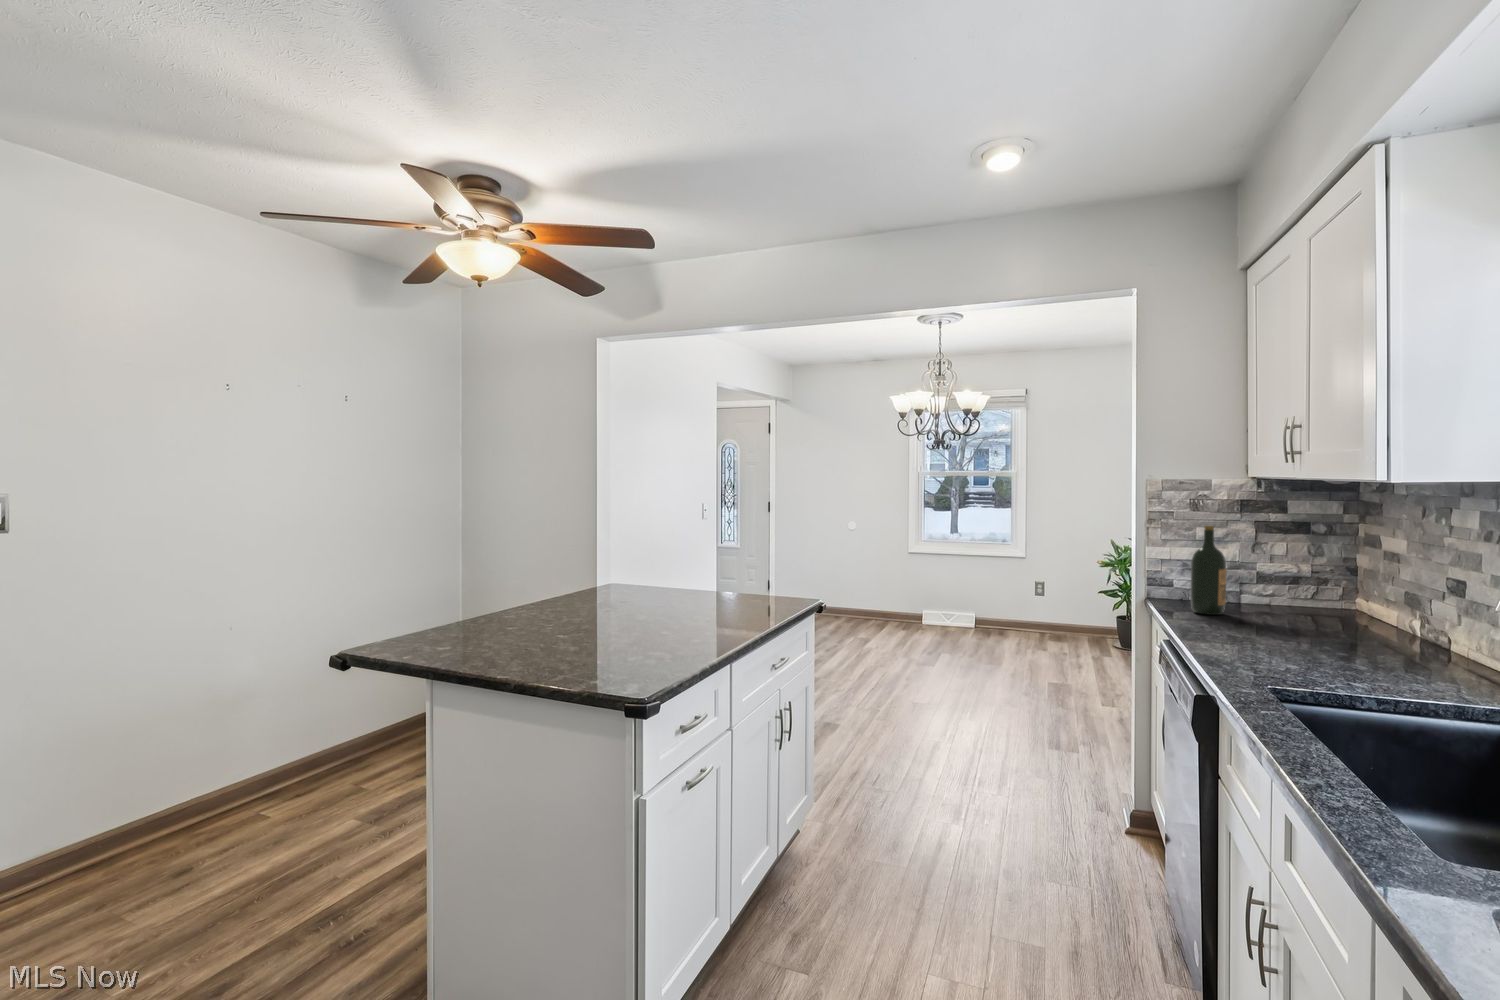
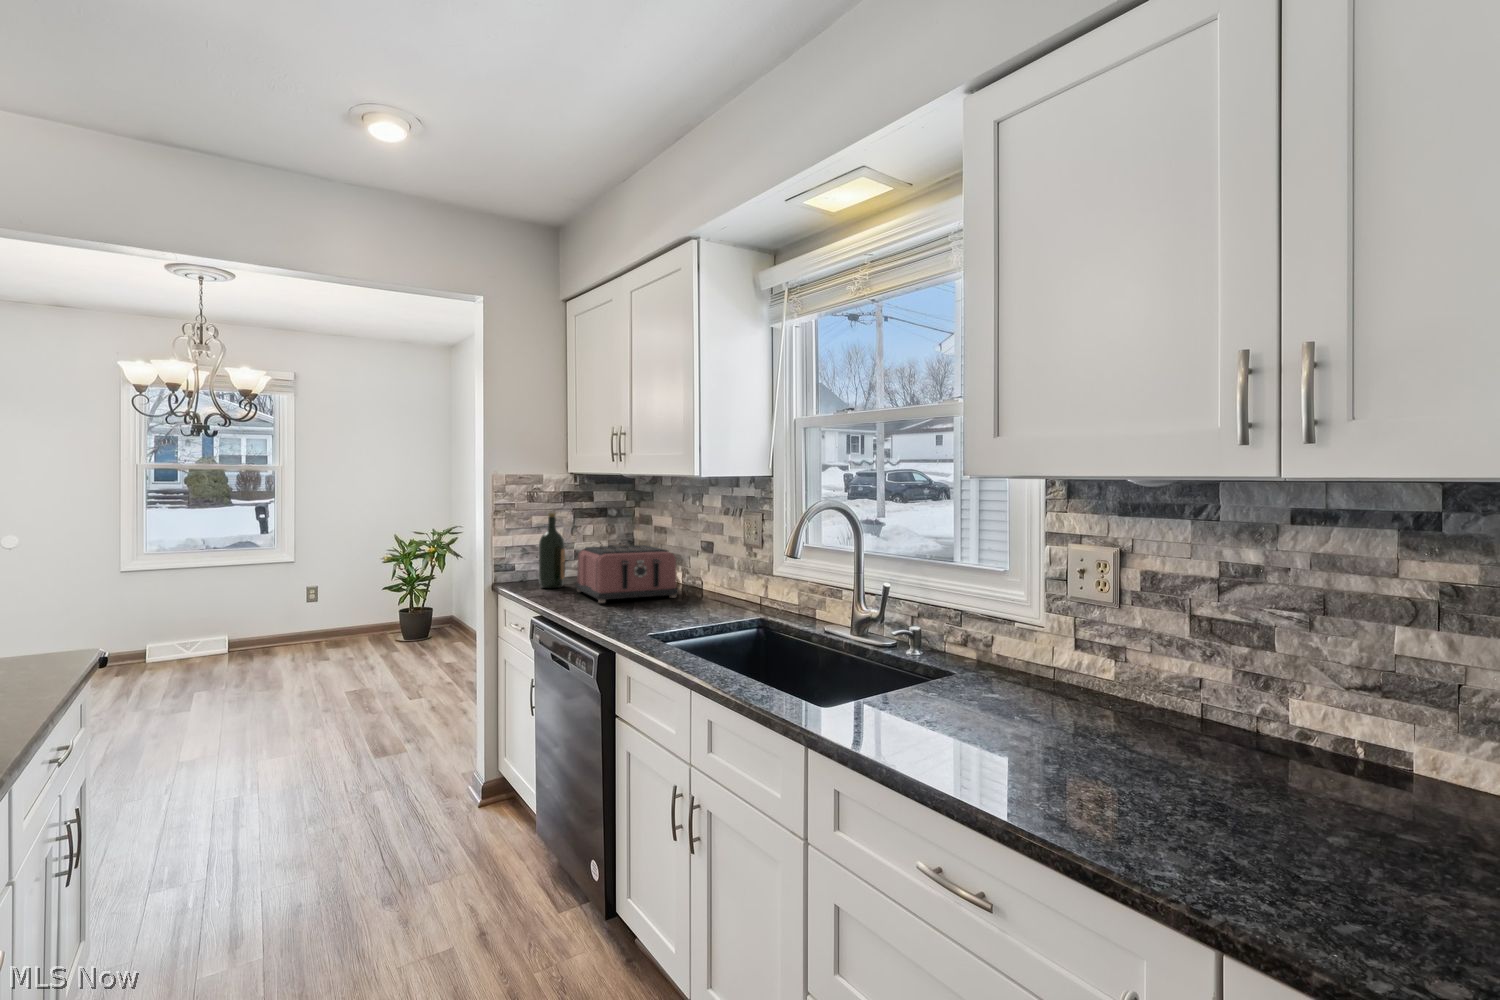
toaster: none [1231,570,1382,654] -> present [576,545,678,603]

